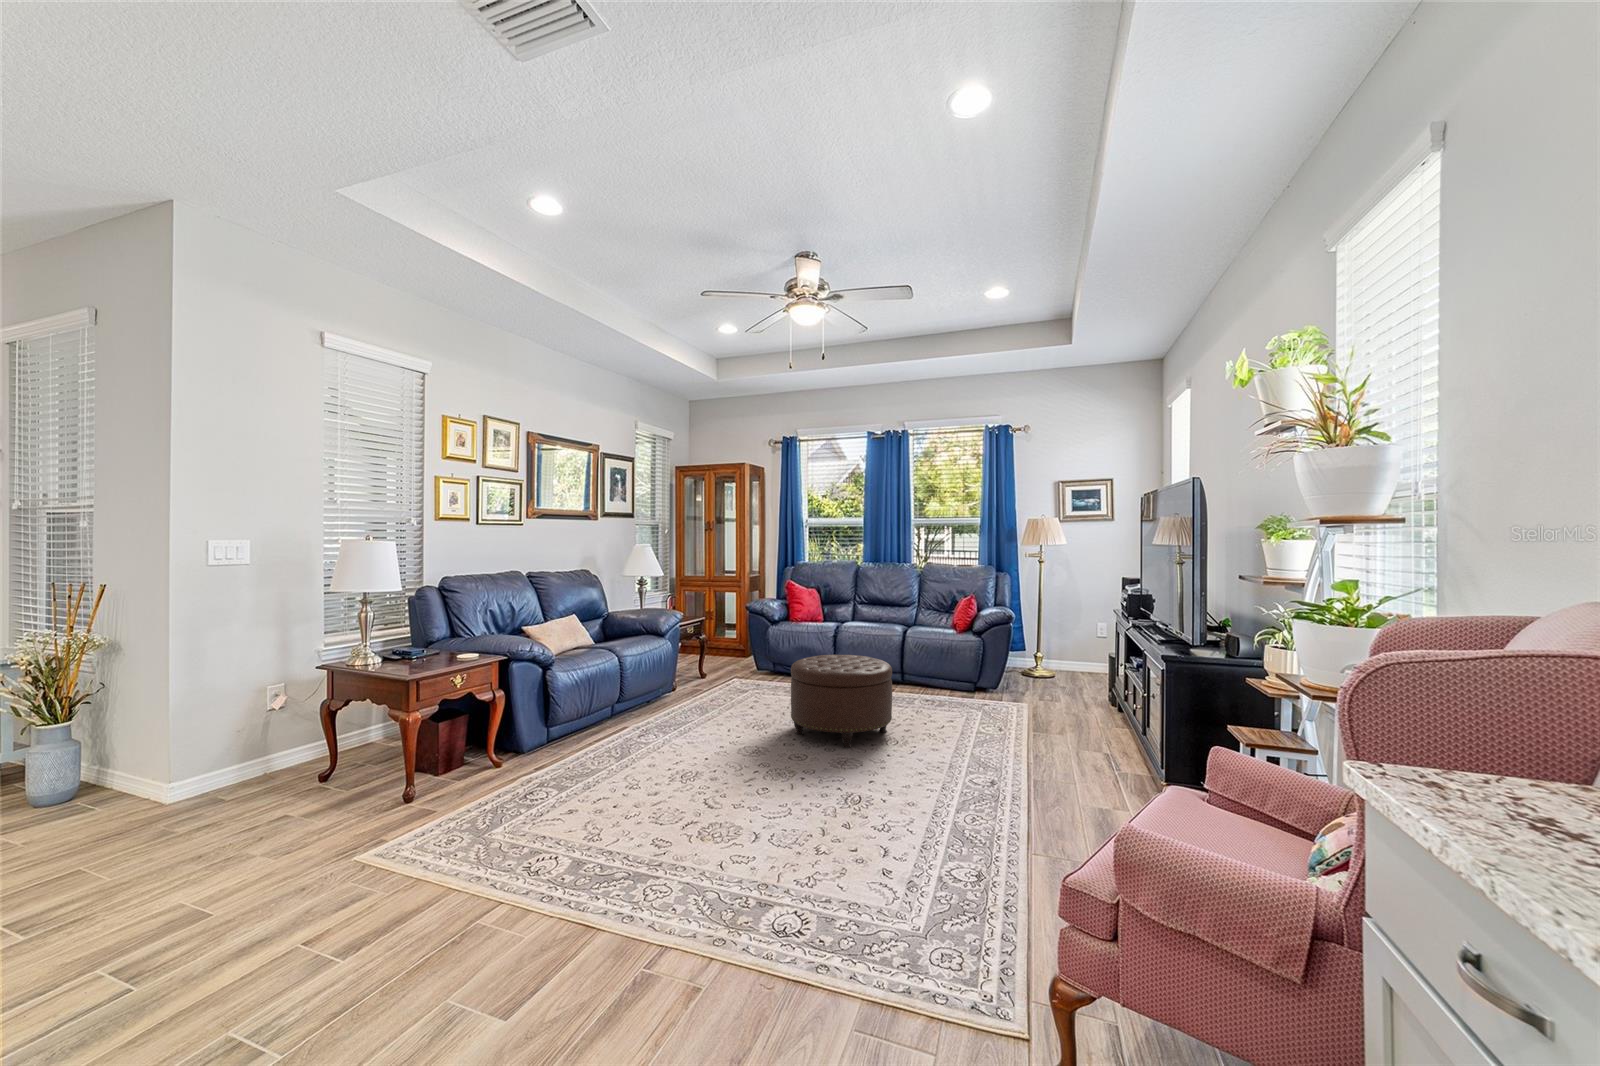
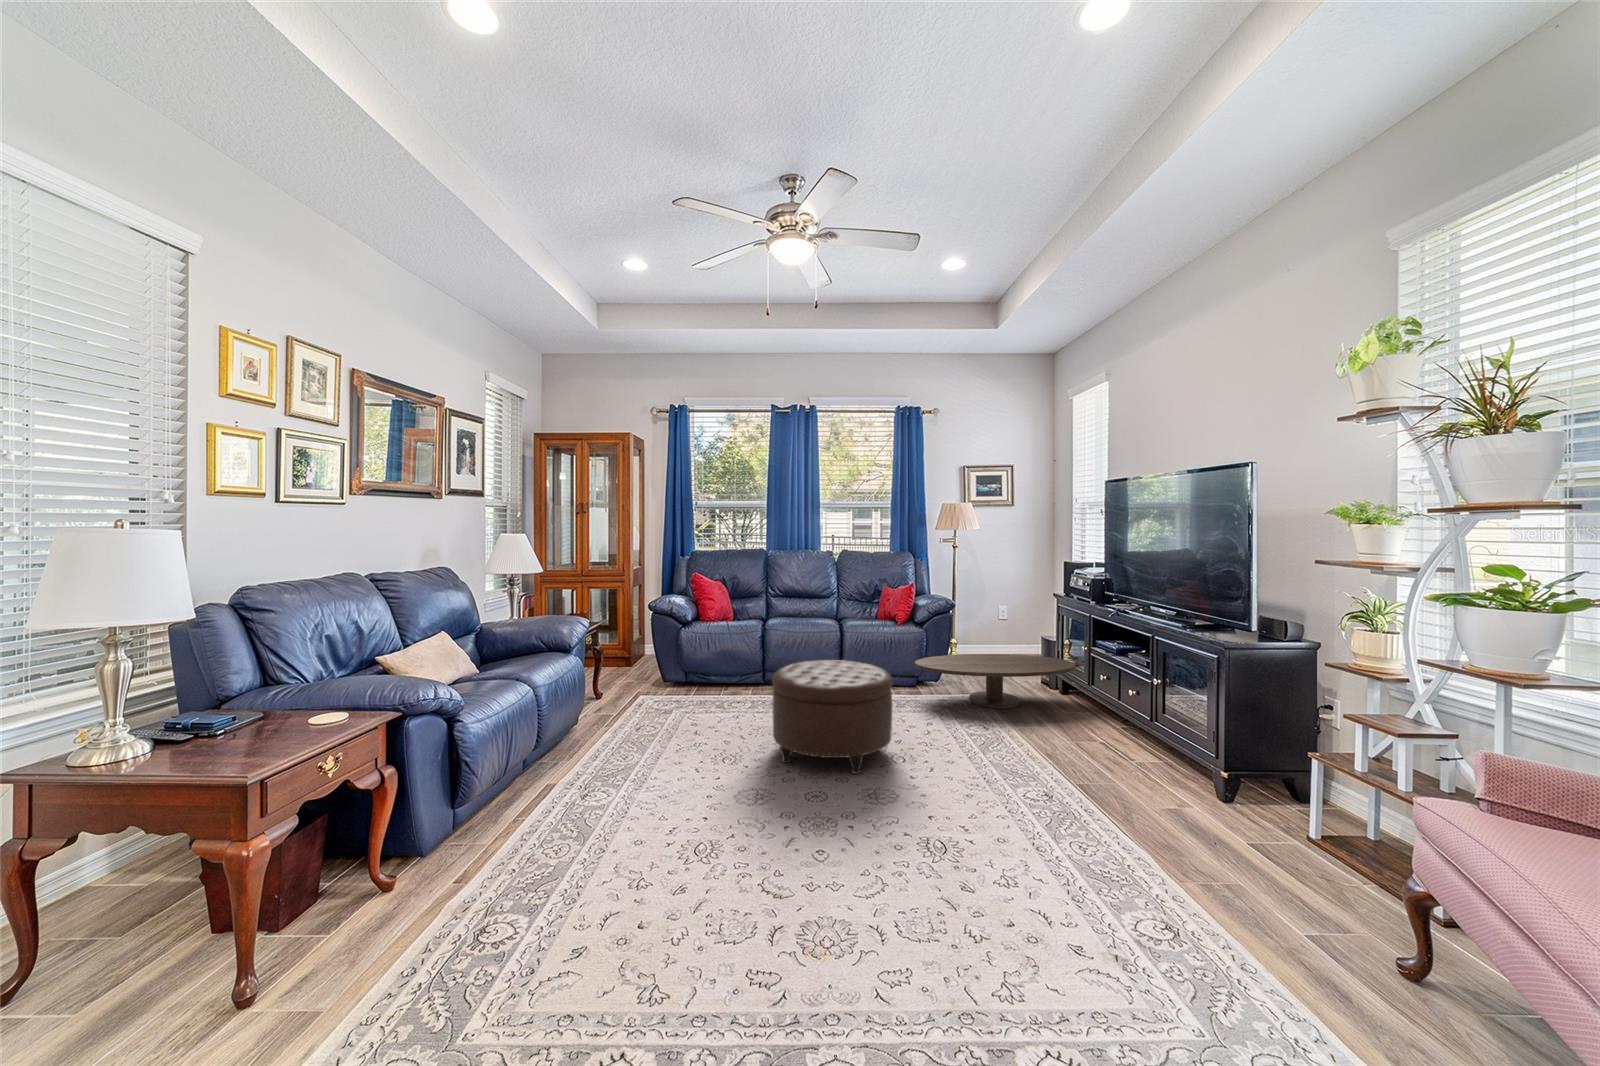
coffee table: none [959,664,1125,718] -> present [915,654,1076,709]

